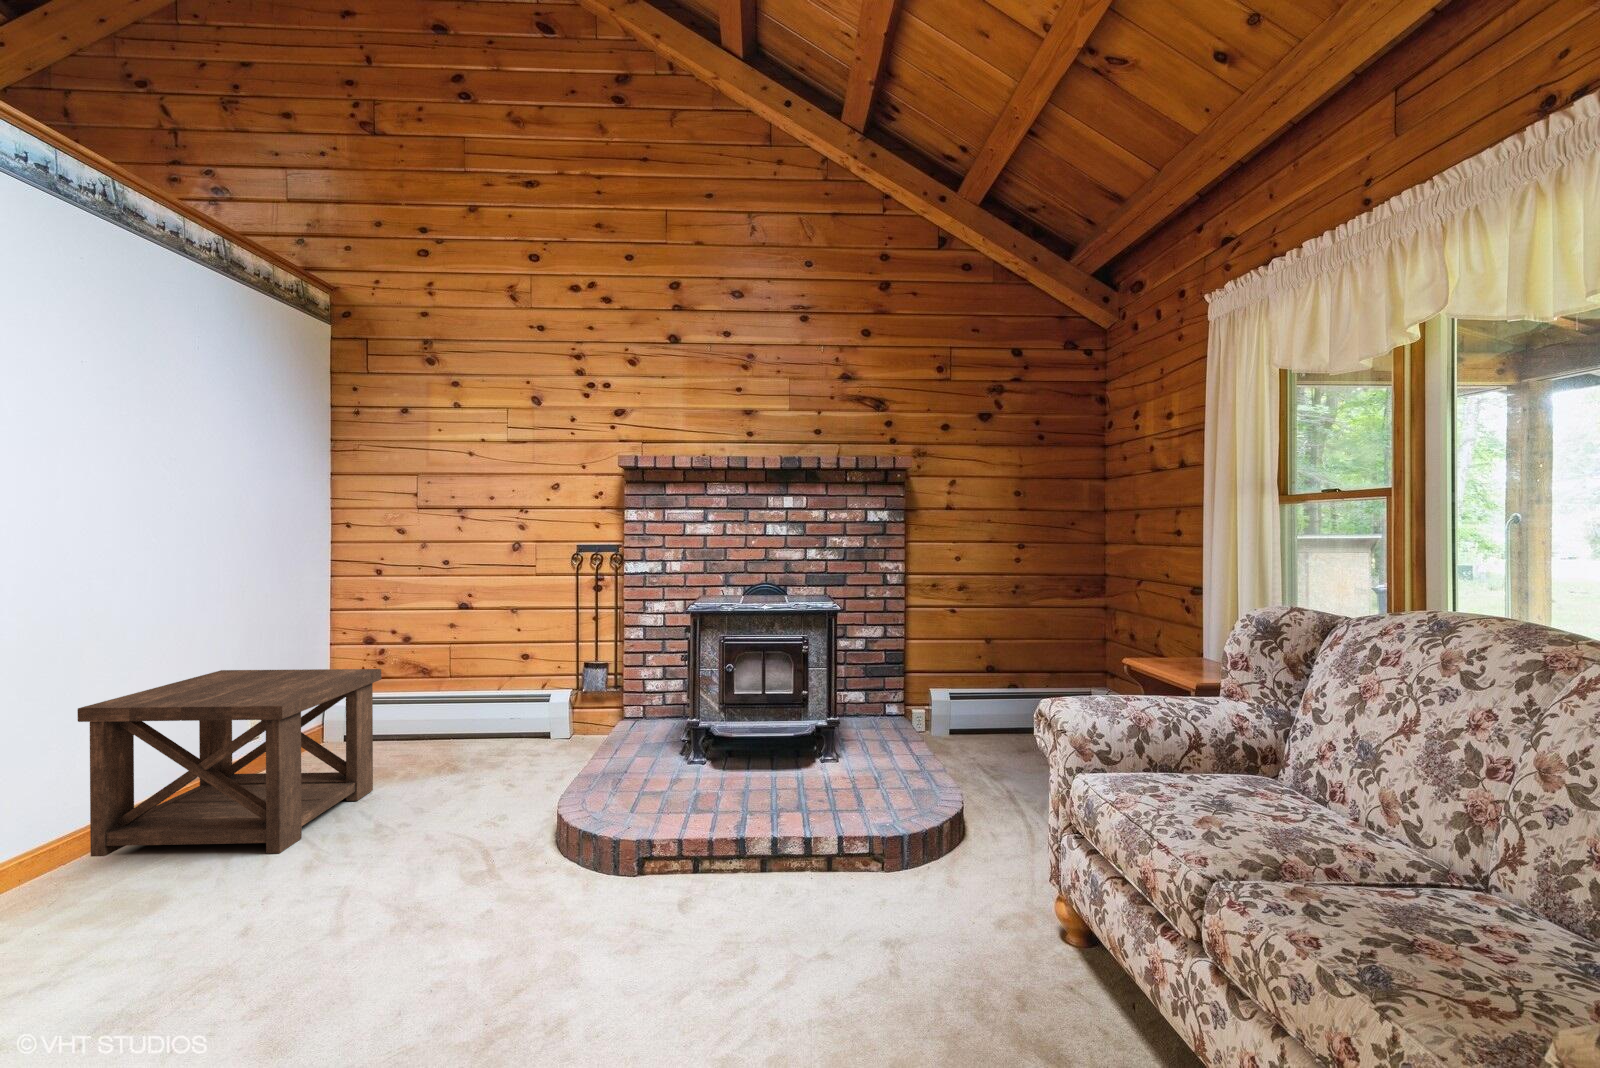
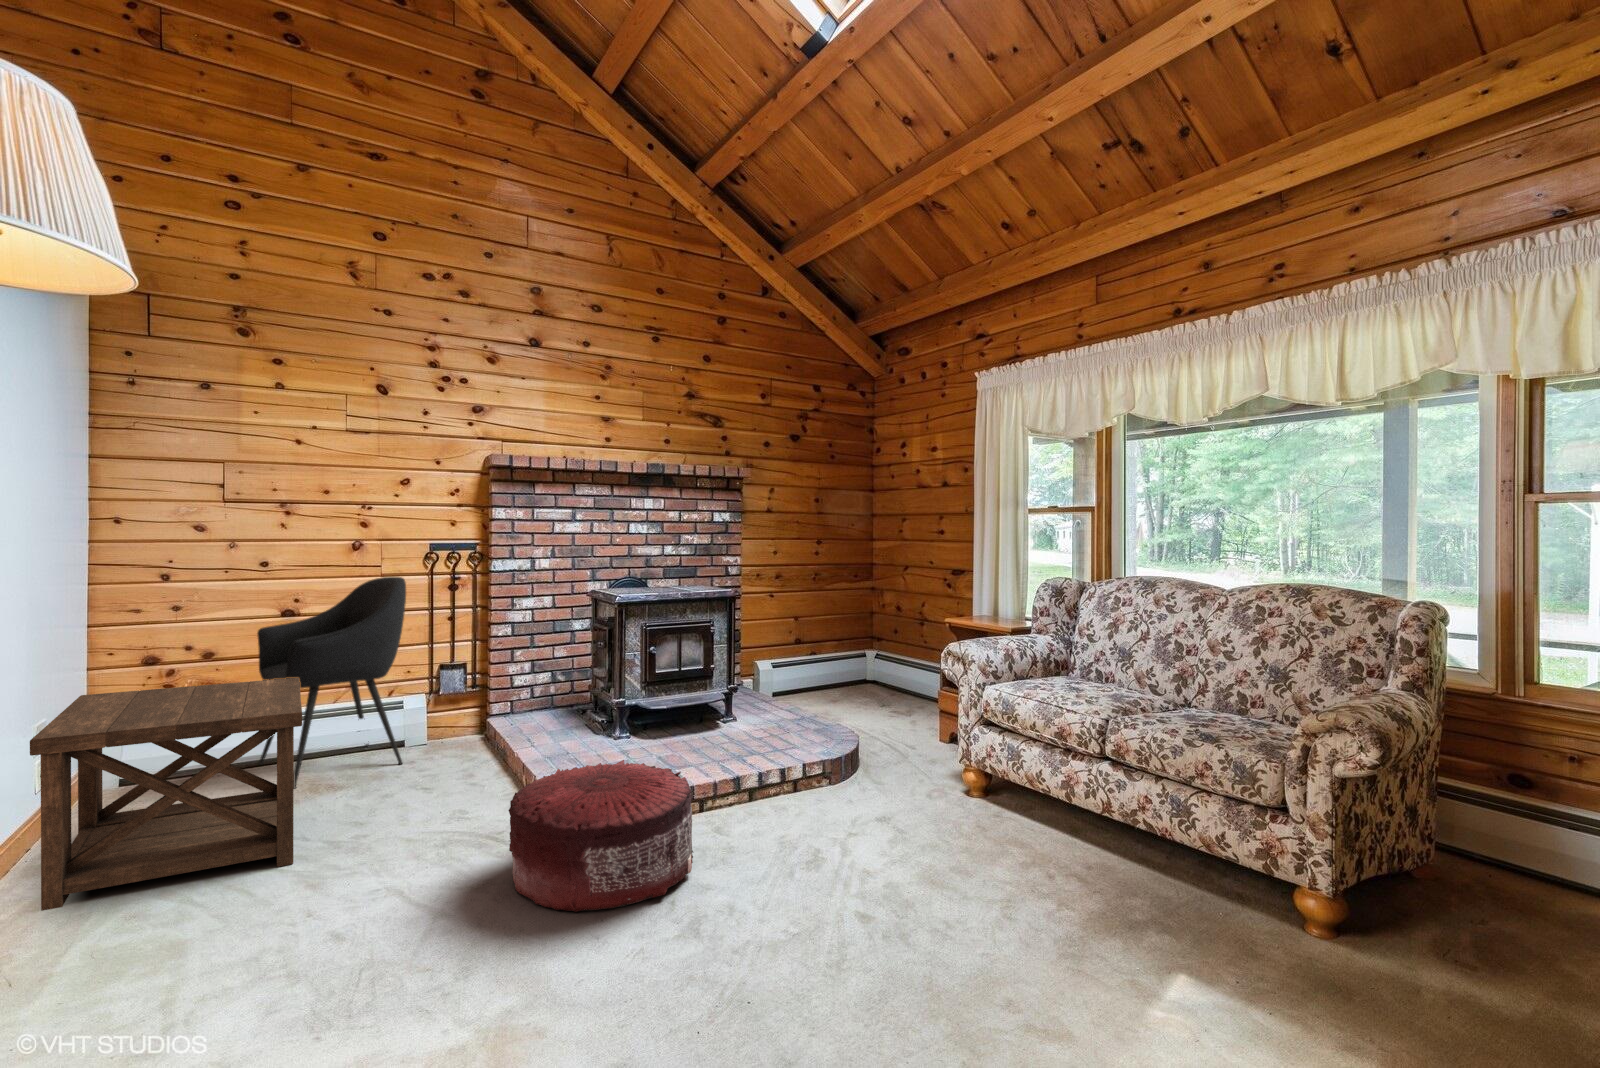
armchair: none [401,577,530,772] -> present [257,577,406,788]
pouf: none [342,802,588,1002] -> present [509,760,693,912]

